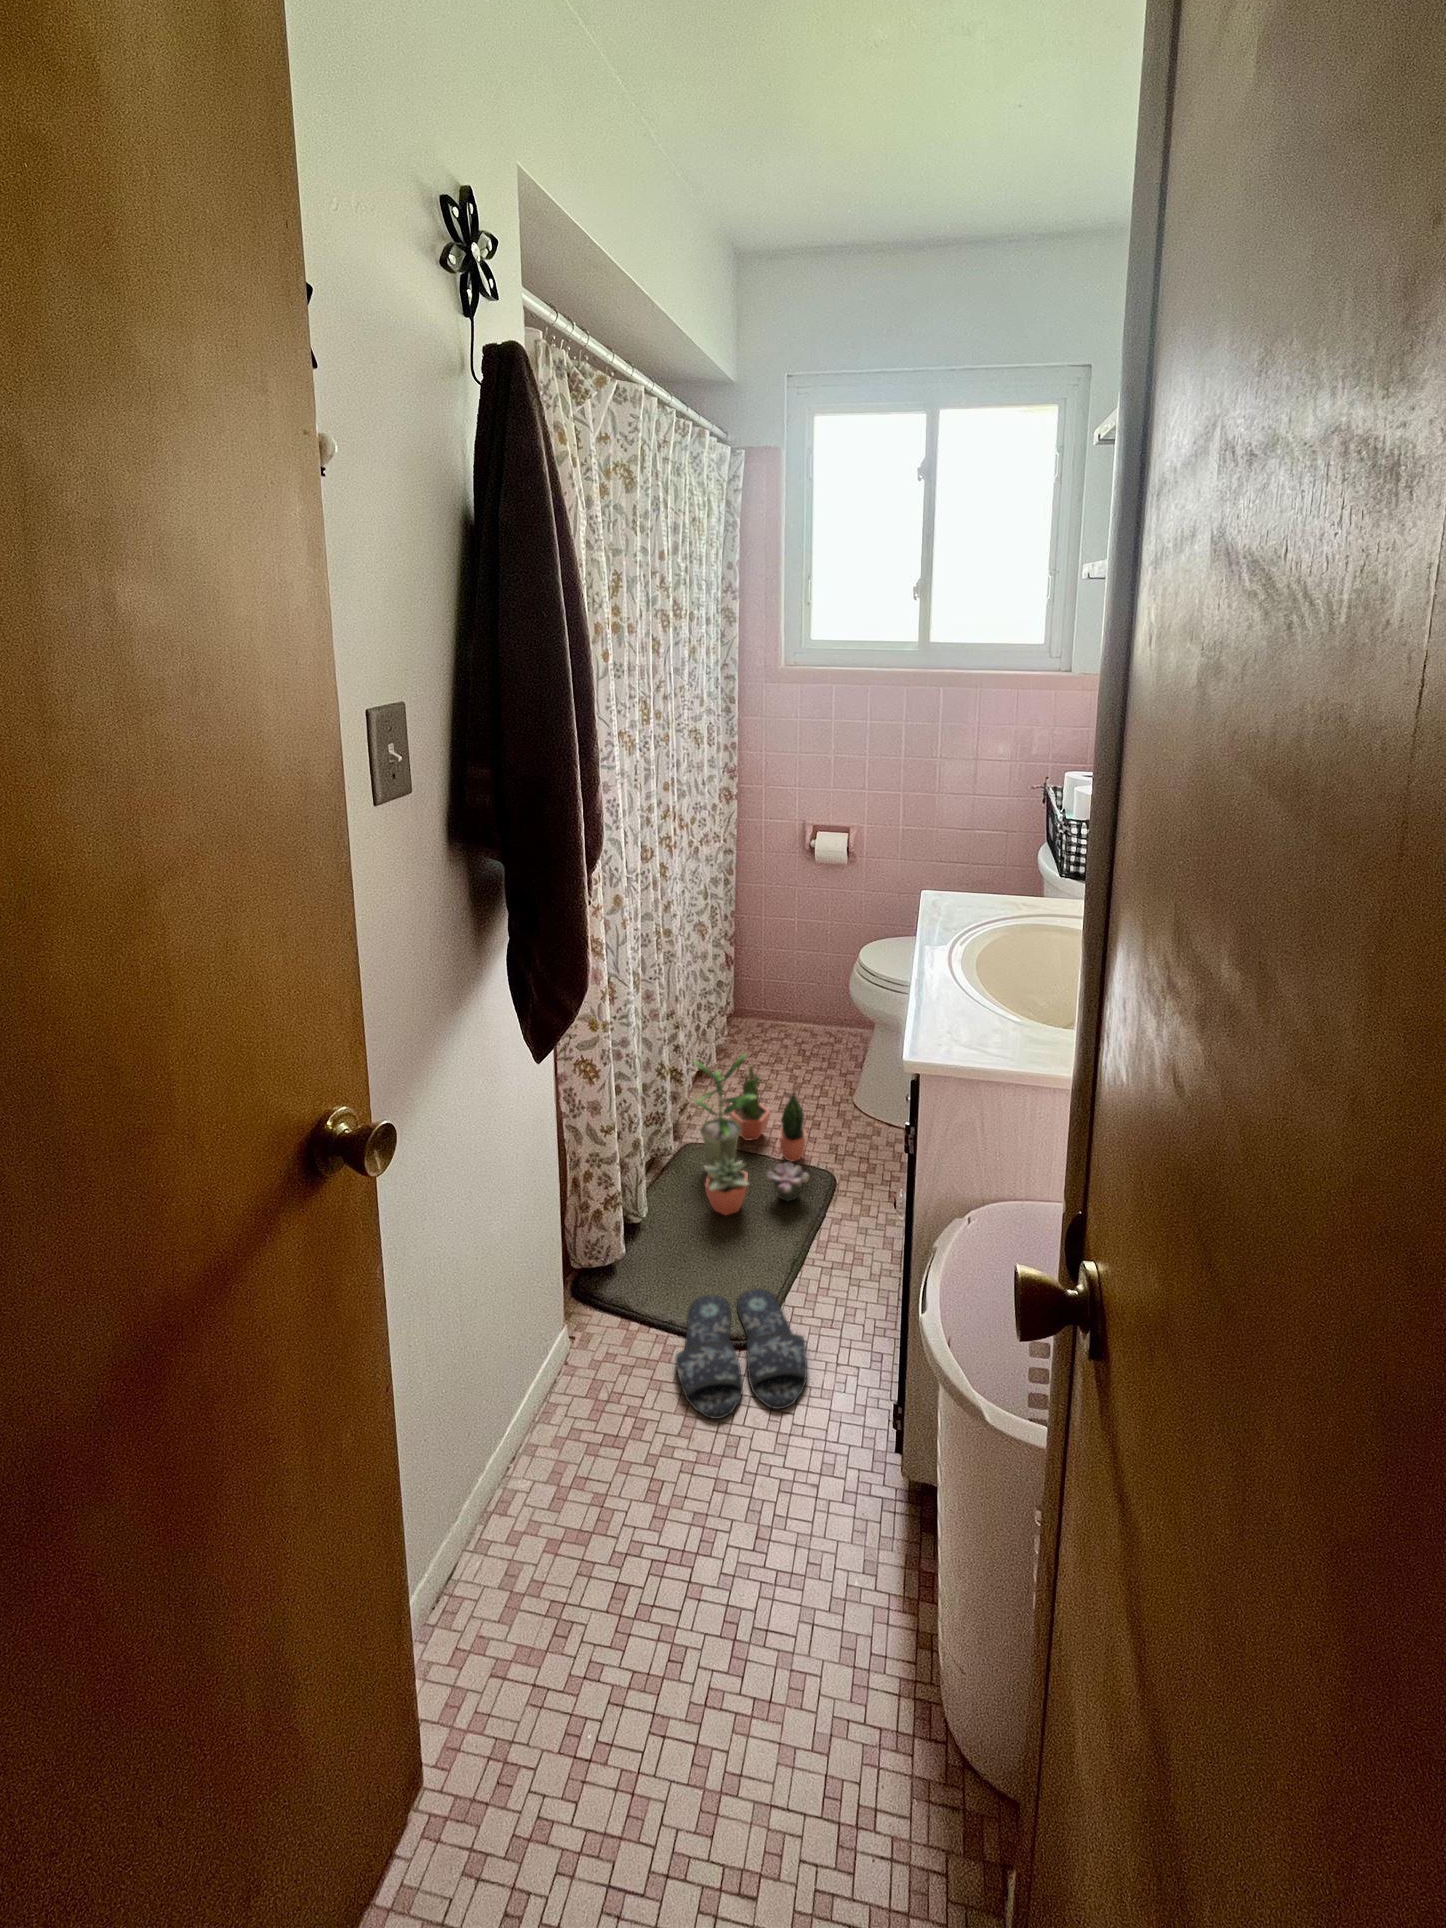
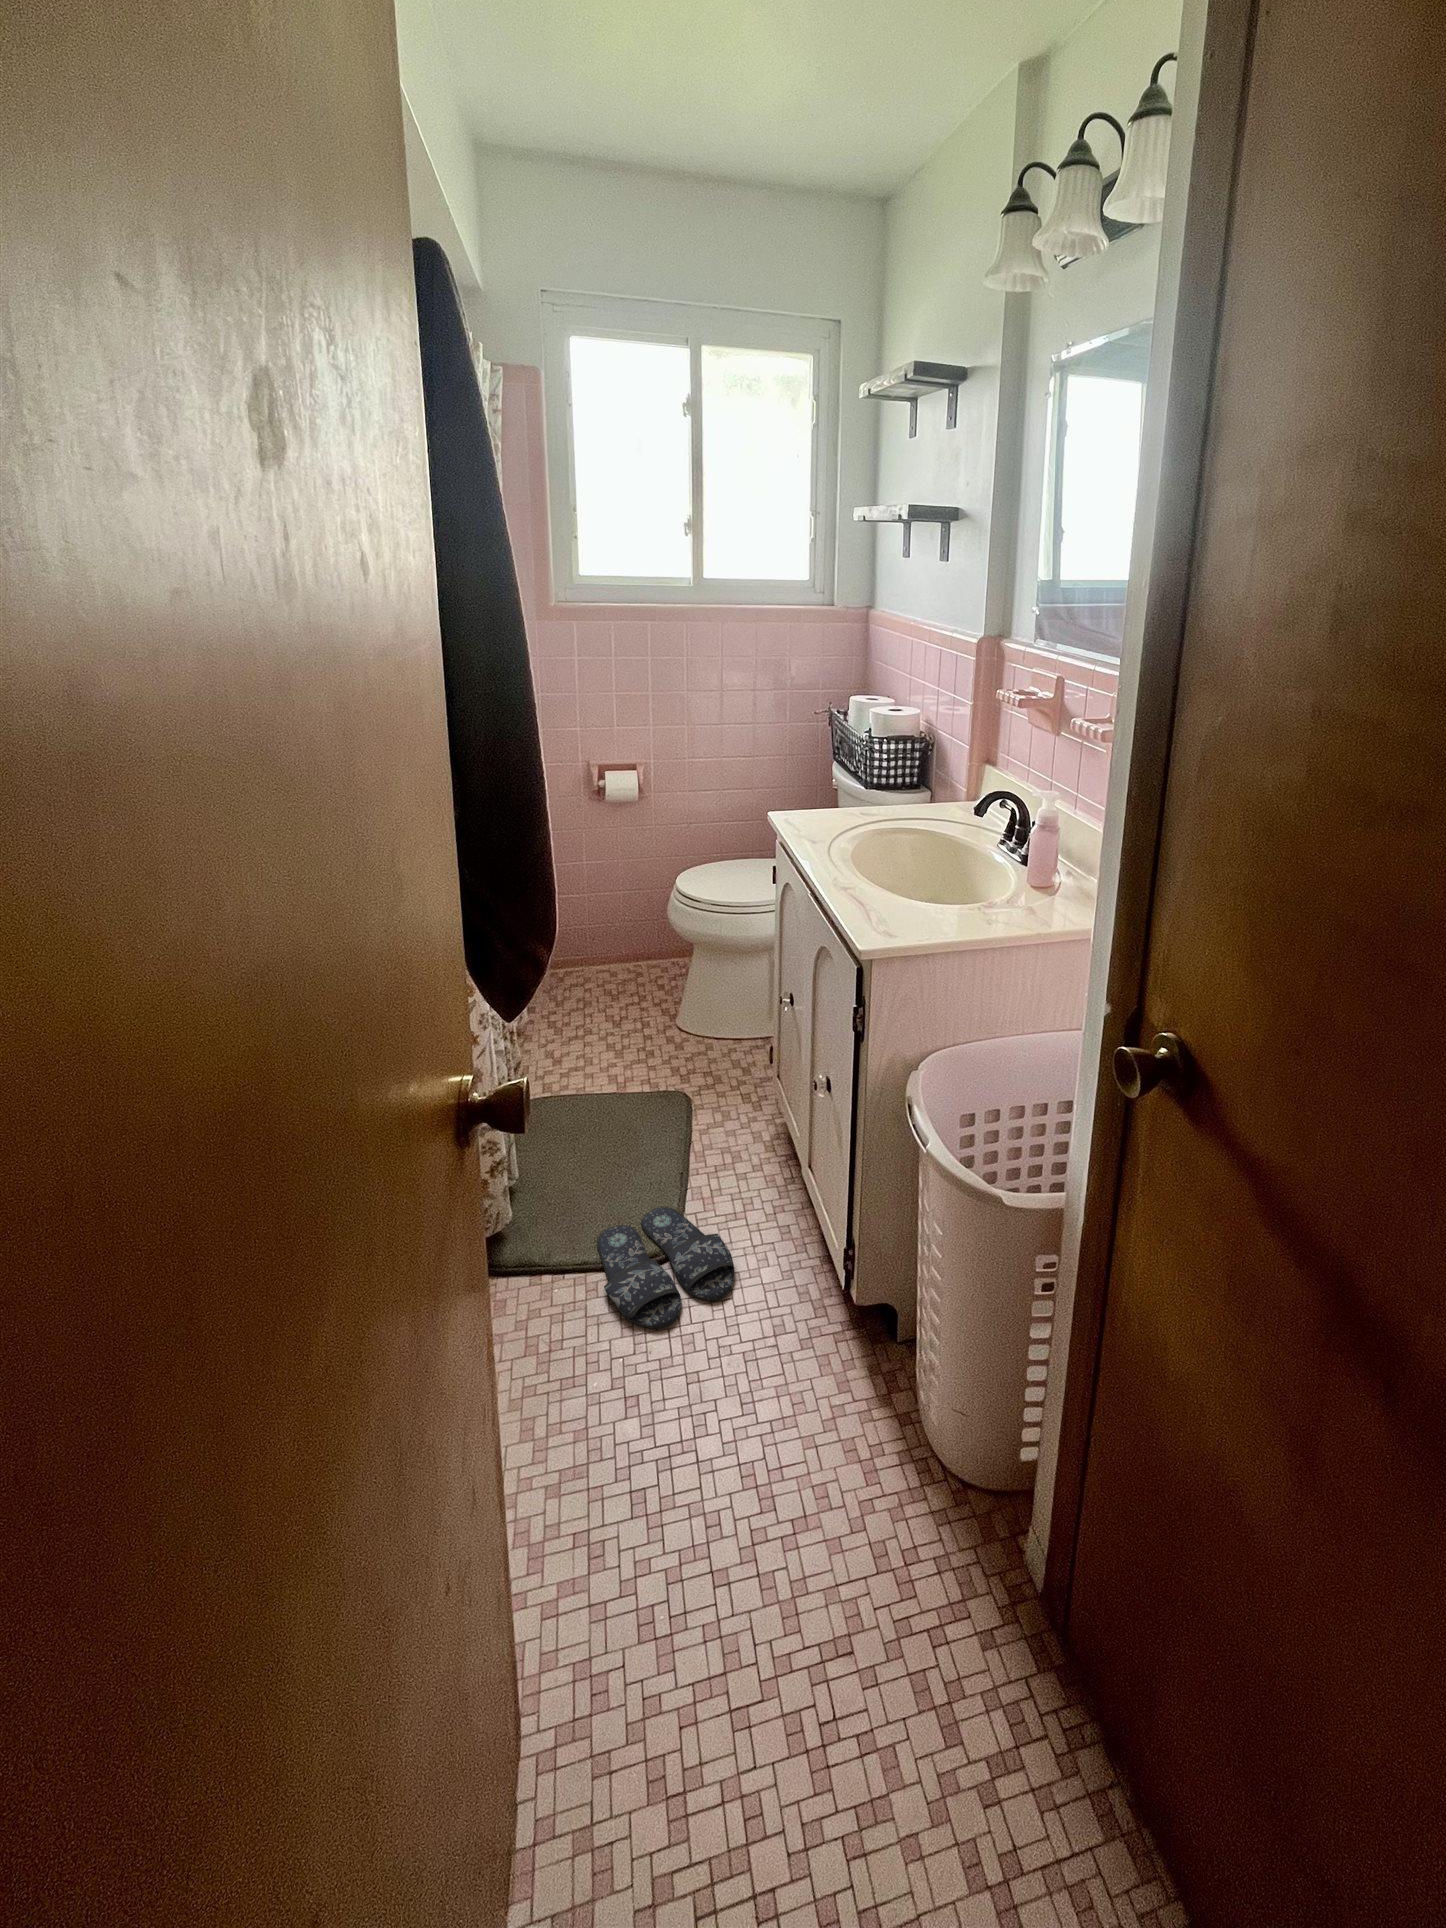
potted plant: present [694,1053,810,1215] -> none [533,993,672,1154]

